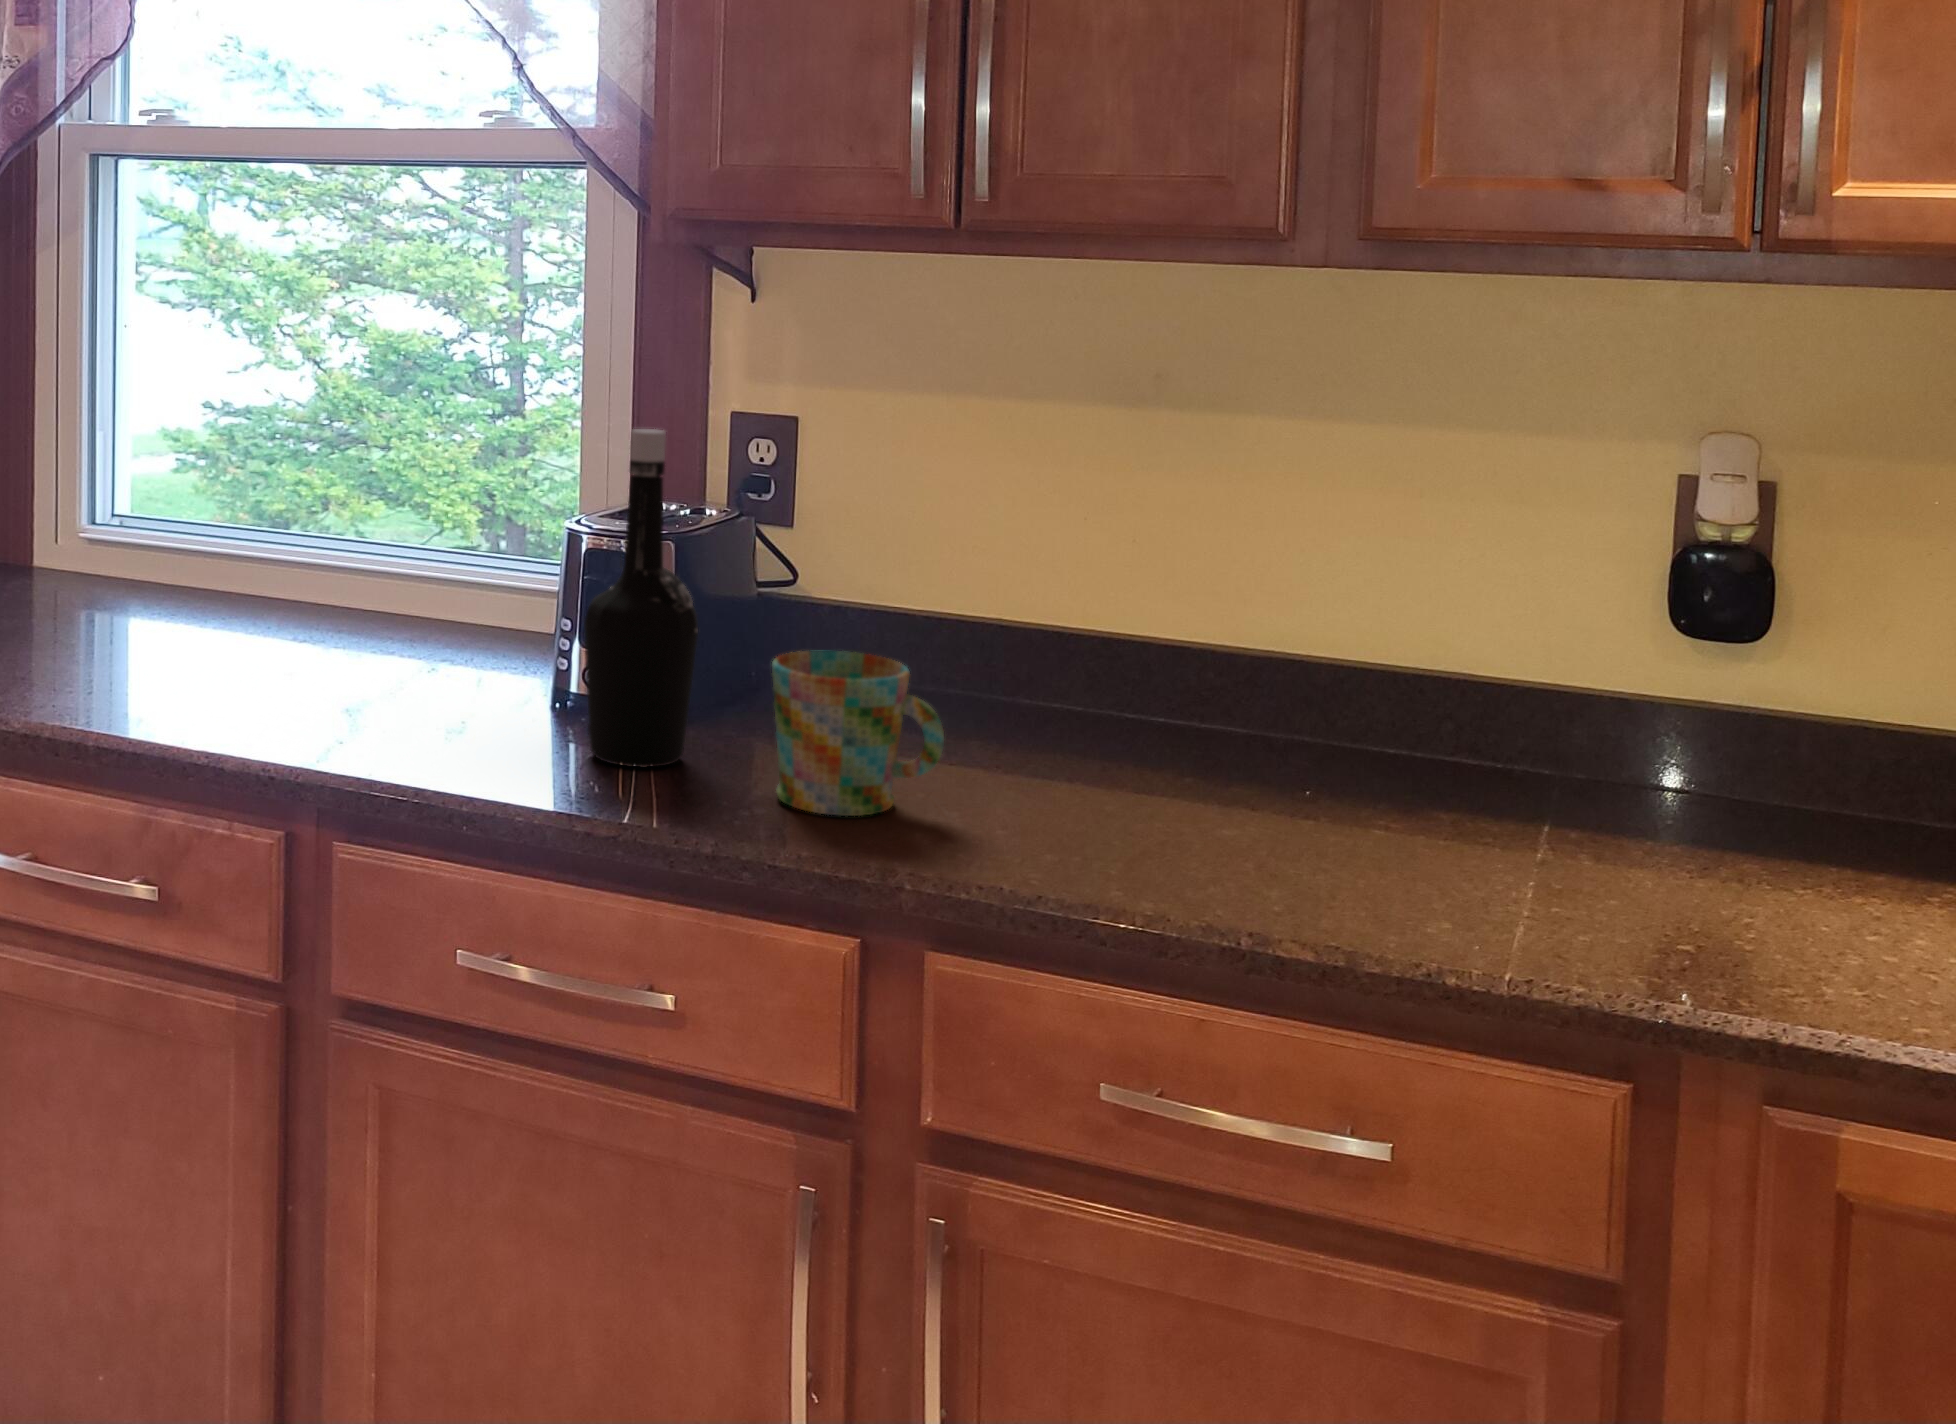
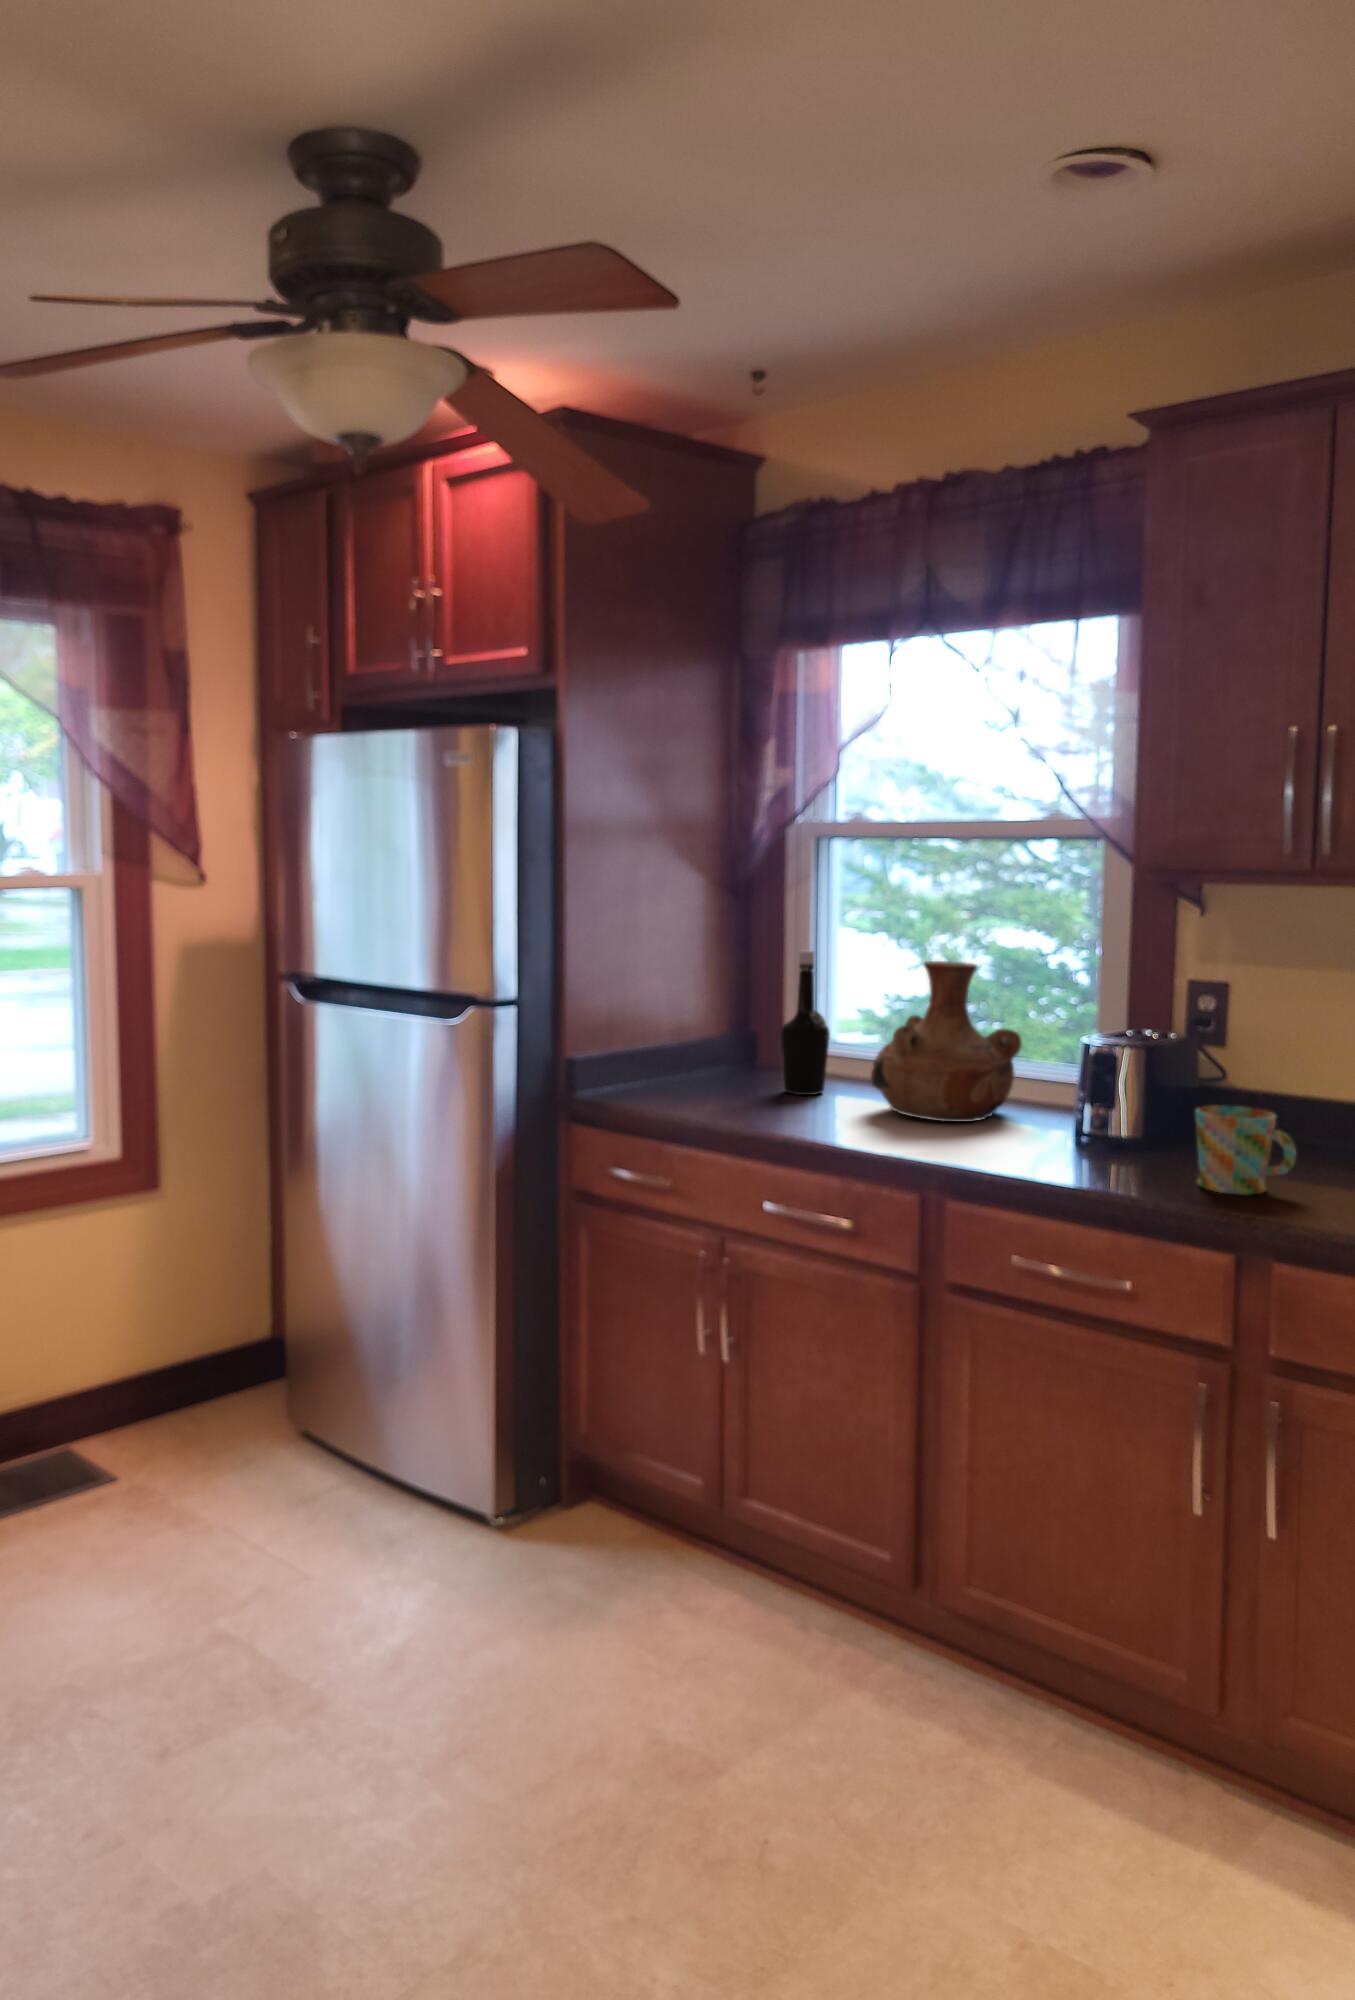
vase: none [187,381,456,677] -> present [871,961,1022,1122]
bottle: present [584,429,699,767] -> present [781,951,830,1095]

